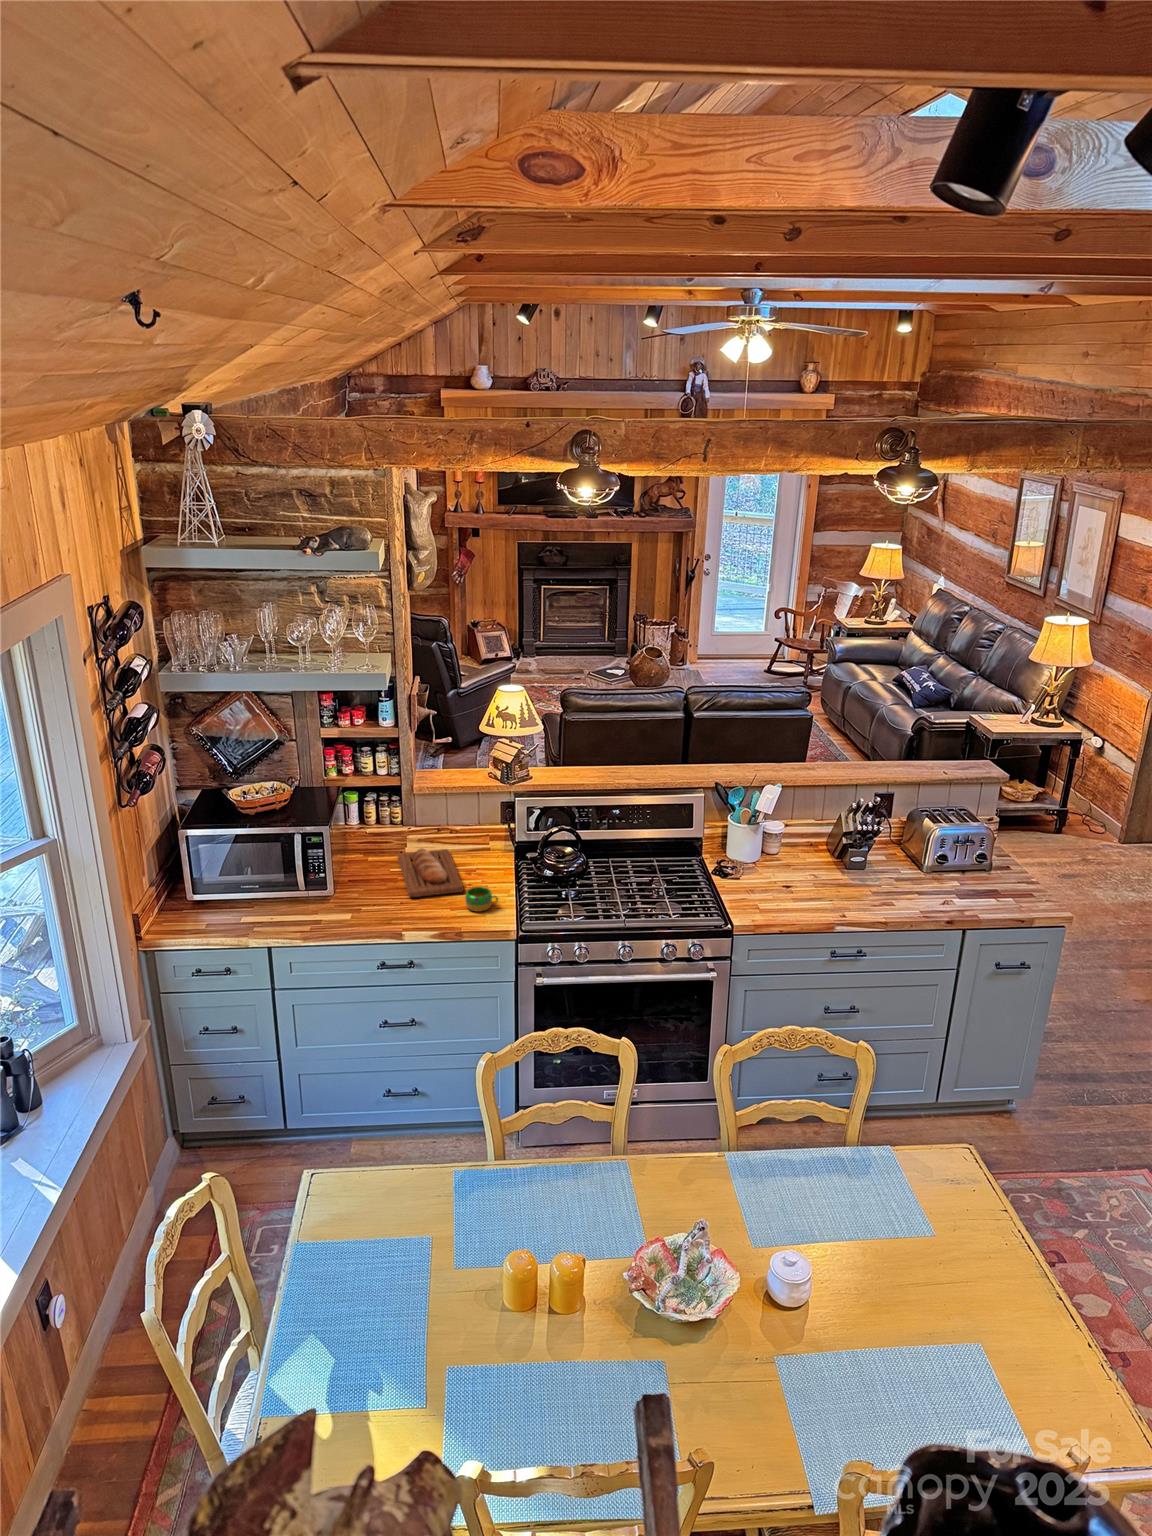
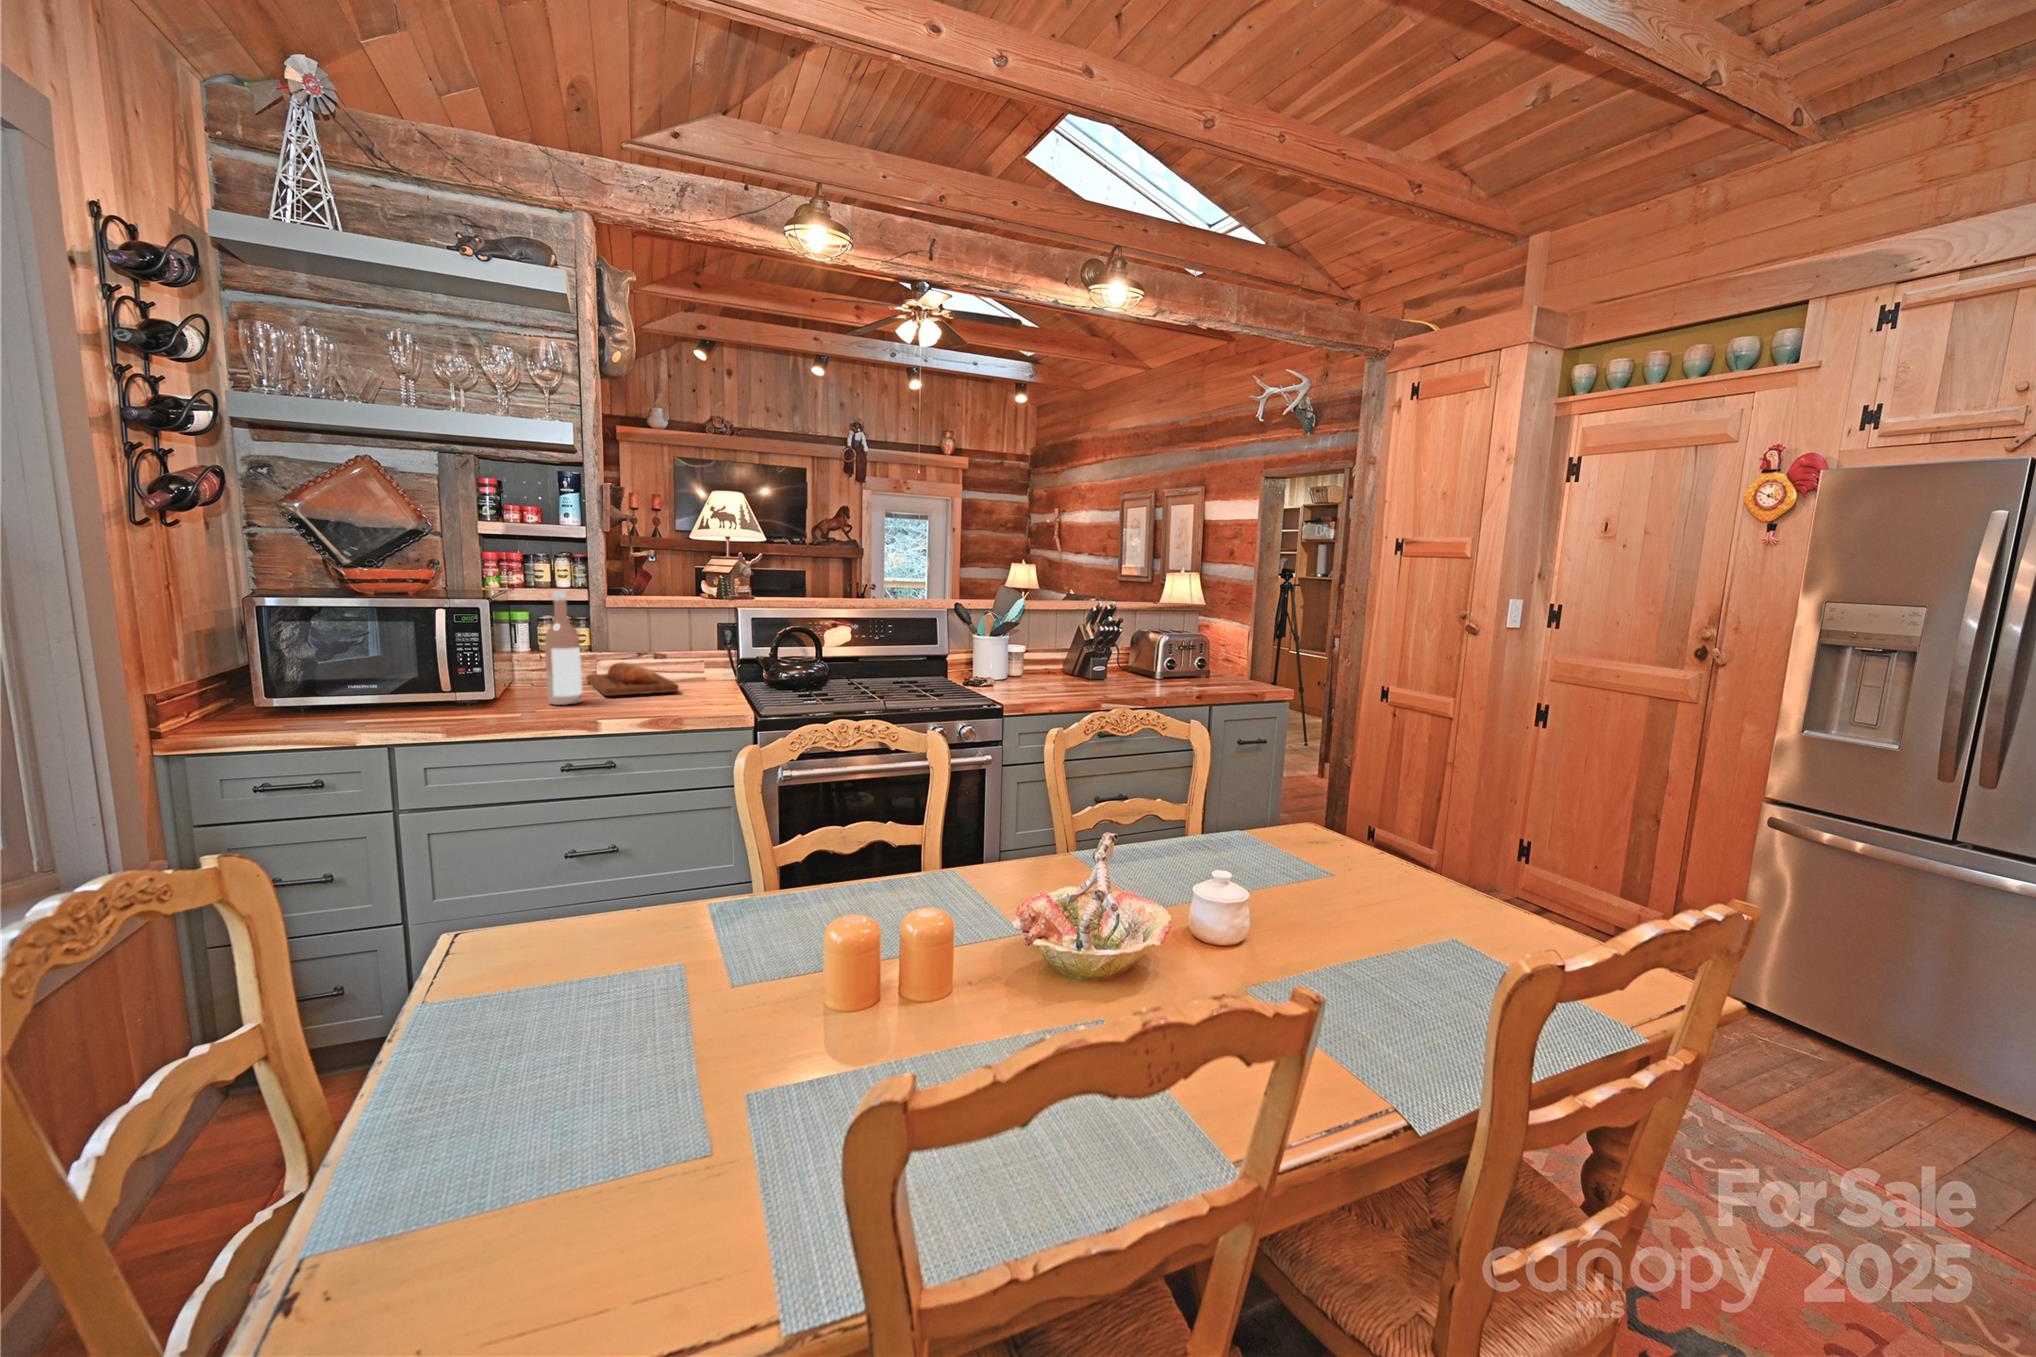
wine bottle: none [368,829,393,912] -> present [545,591,582,705]
mug: present [465,887,498,912] -> none [683,677,727,702]

